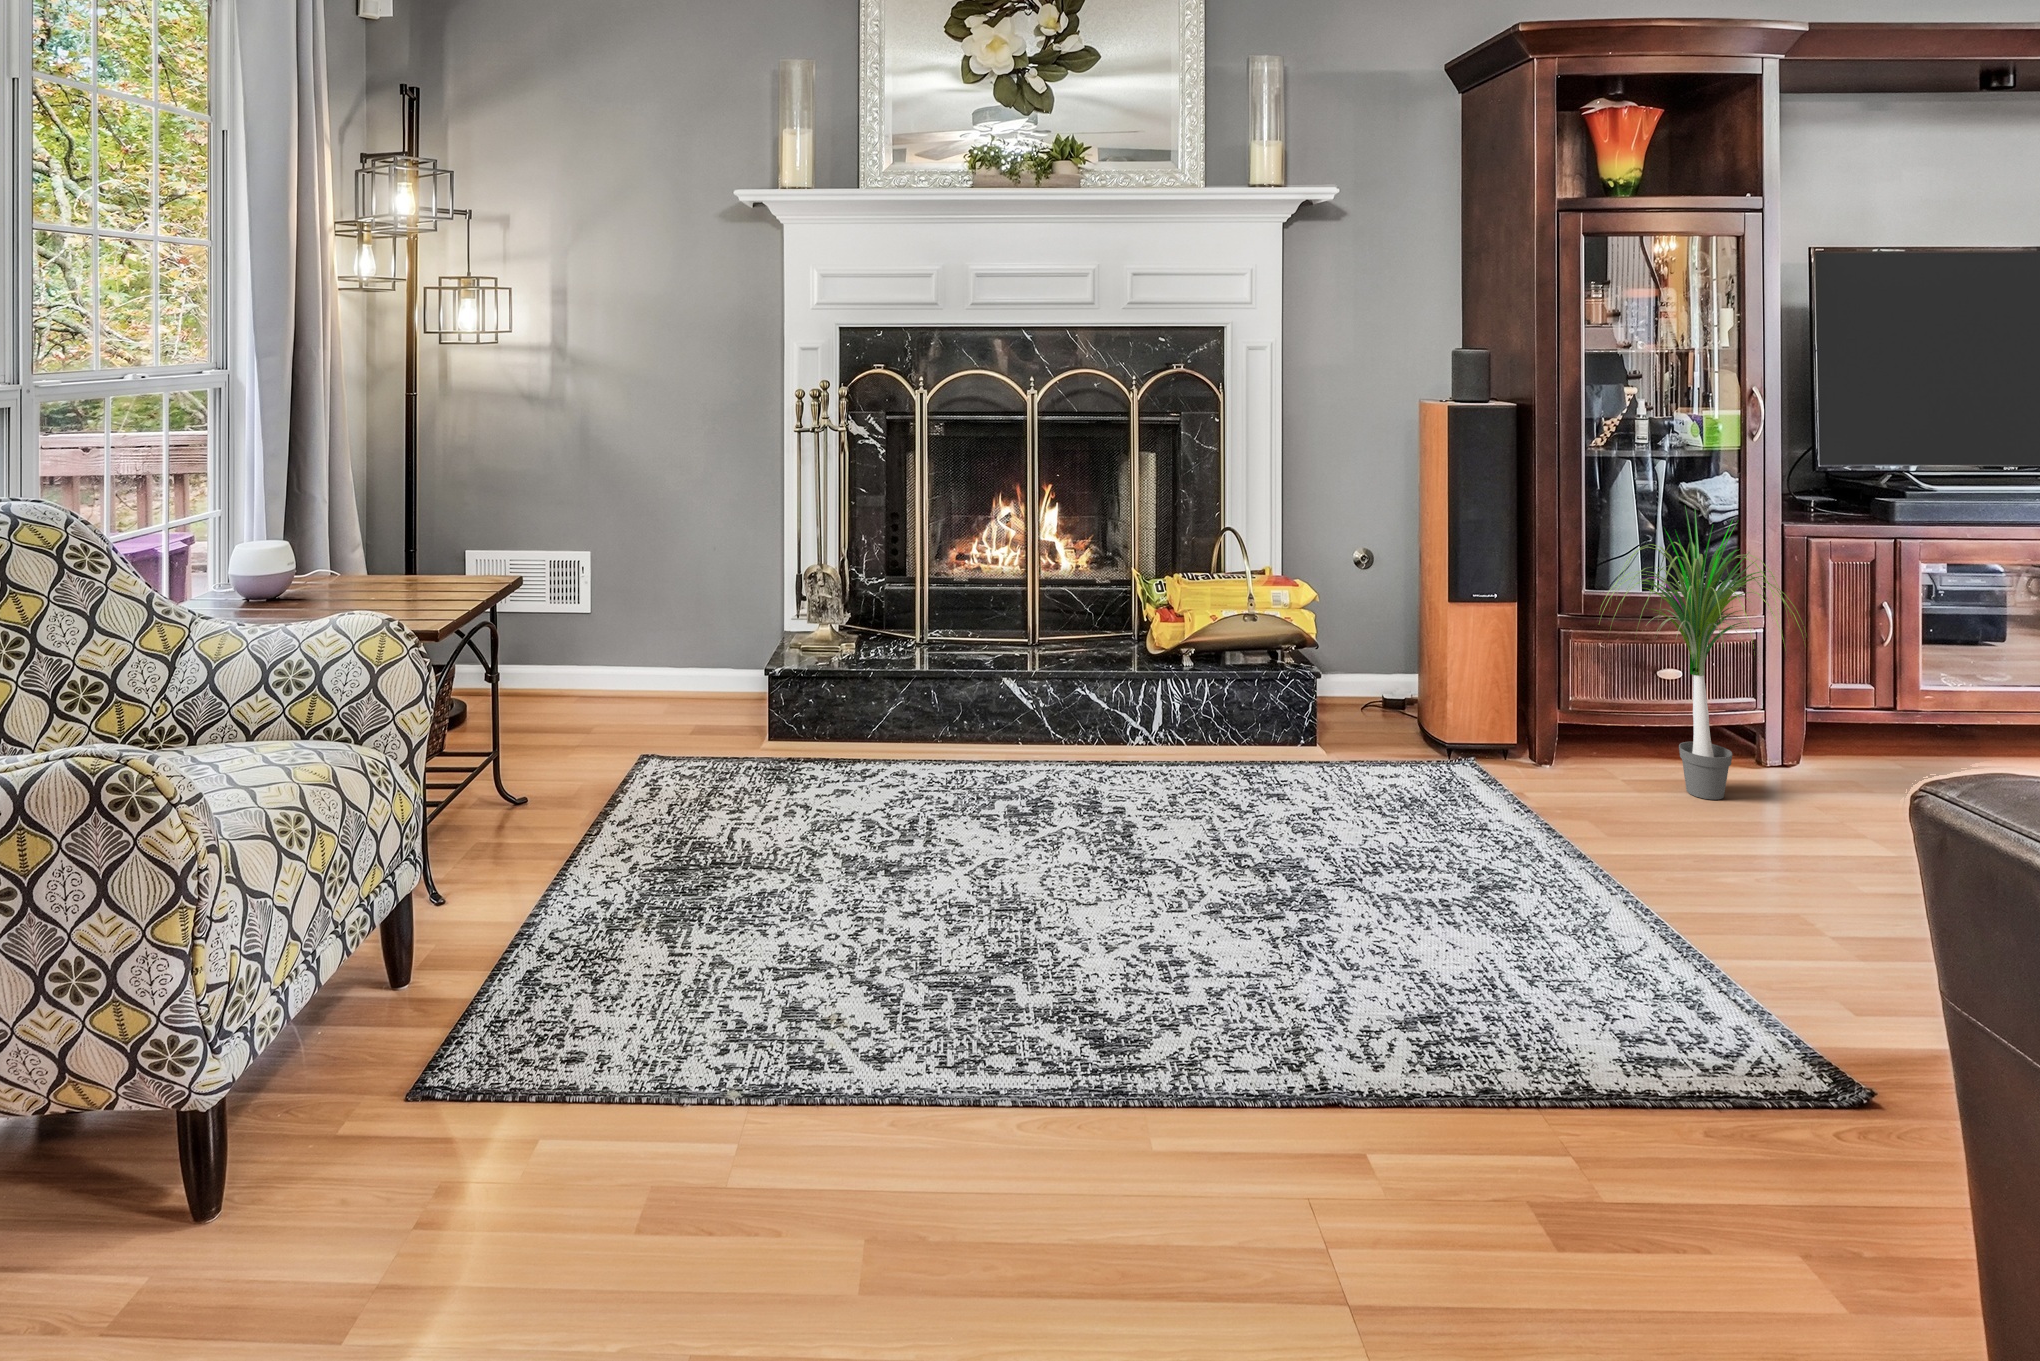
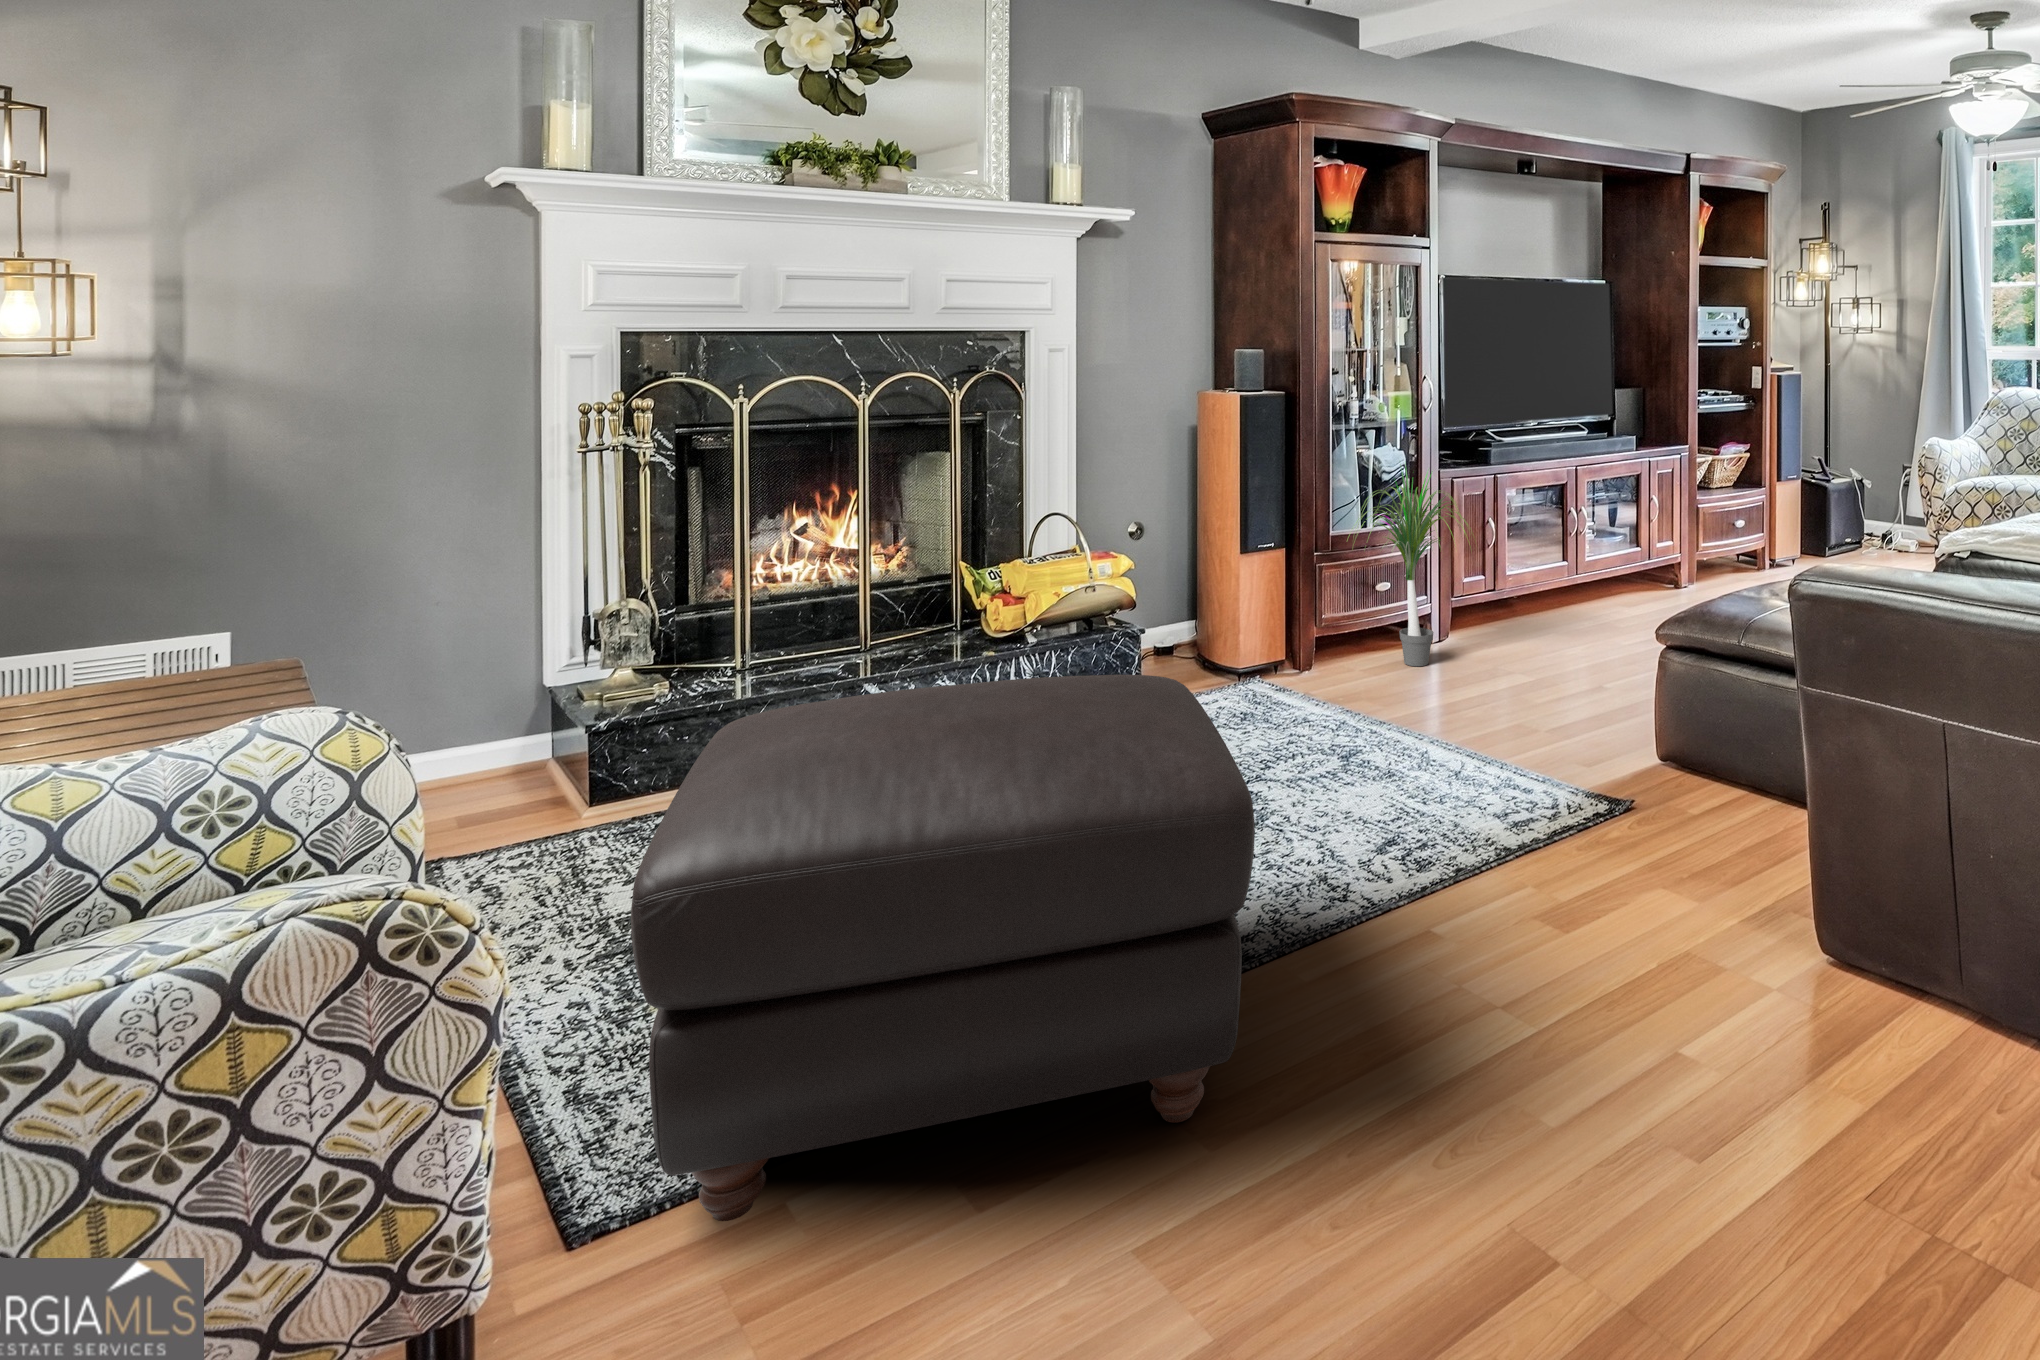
ottoman: none [435,679,1090,1235] -> present [631,675,1255,1221]

